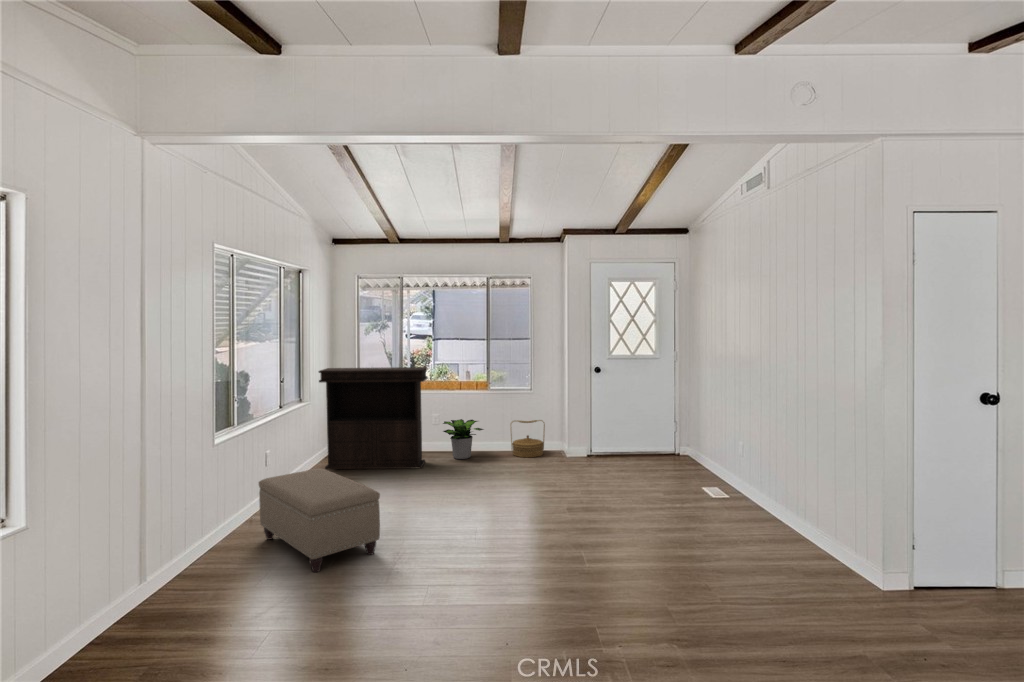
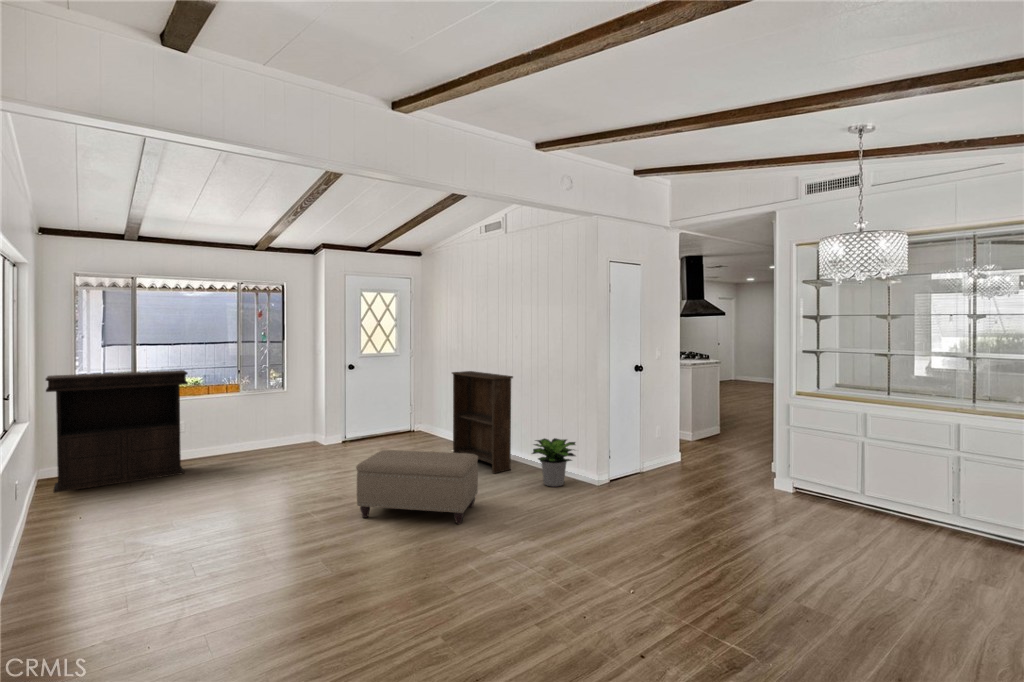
bookshelf: none [688,384,759,531] -> present [452,371,513,473]
potted plant: present [443,419,483,459] -> present [532,438,575,487]
woven basket: present [511,420,545,457] -> none [268,415,302,451]
ottoman: present [259,468,380,572] -> present [356,450,478,524]

